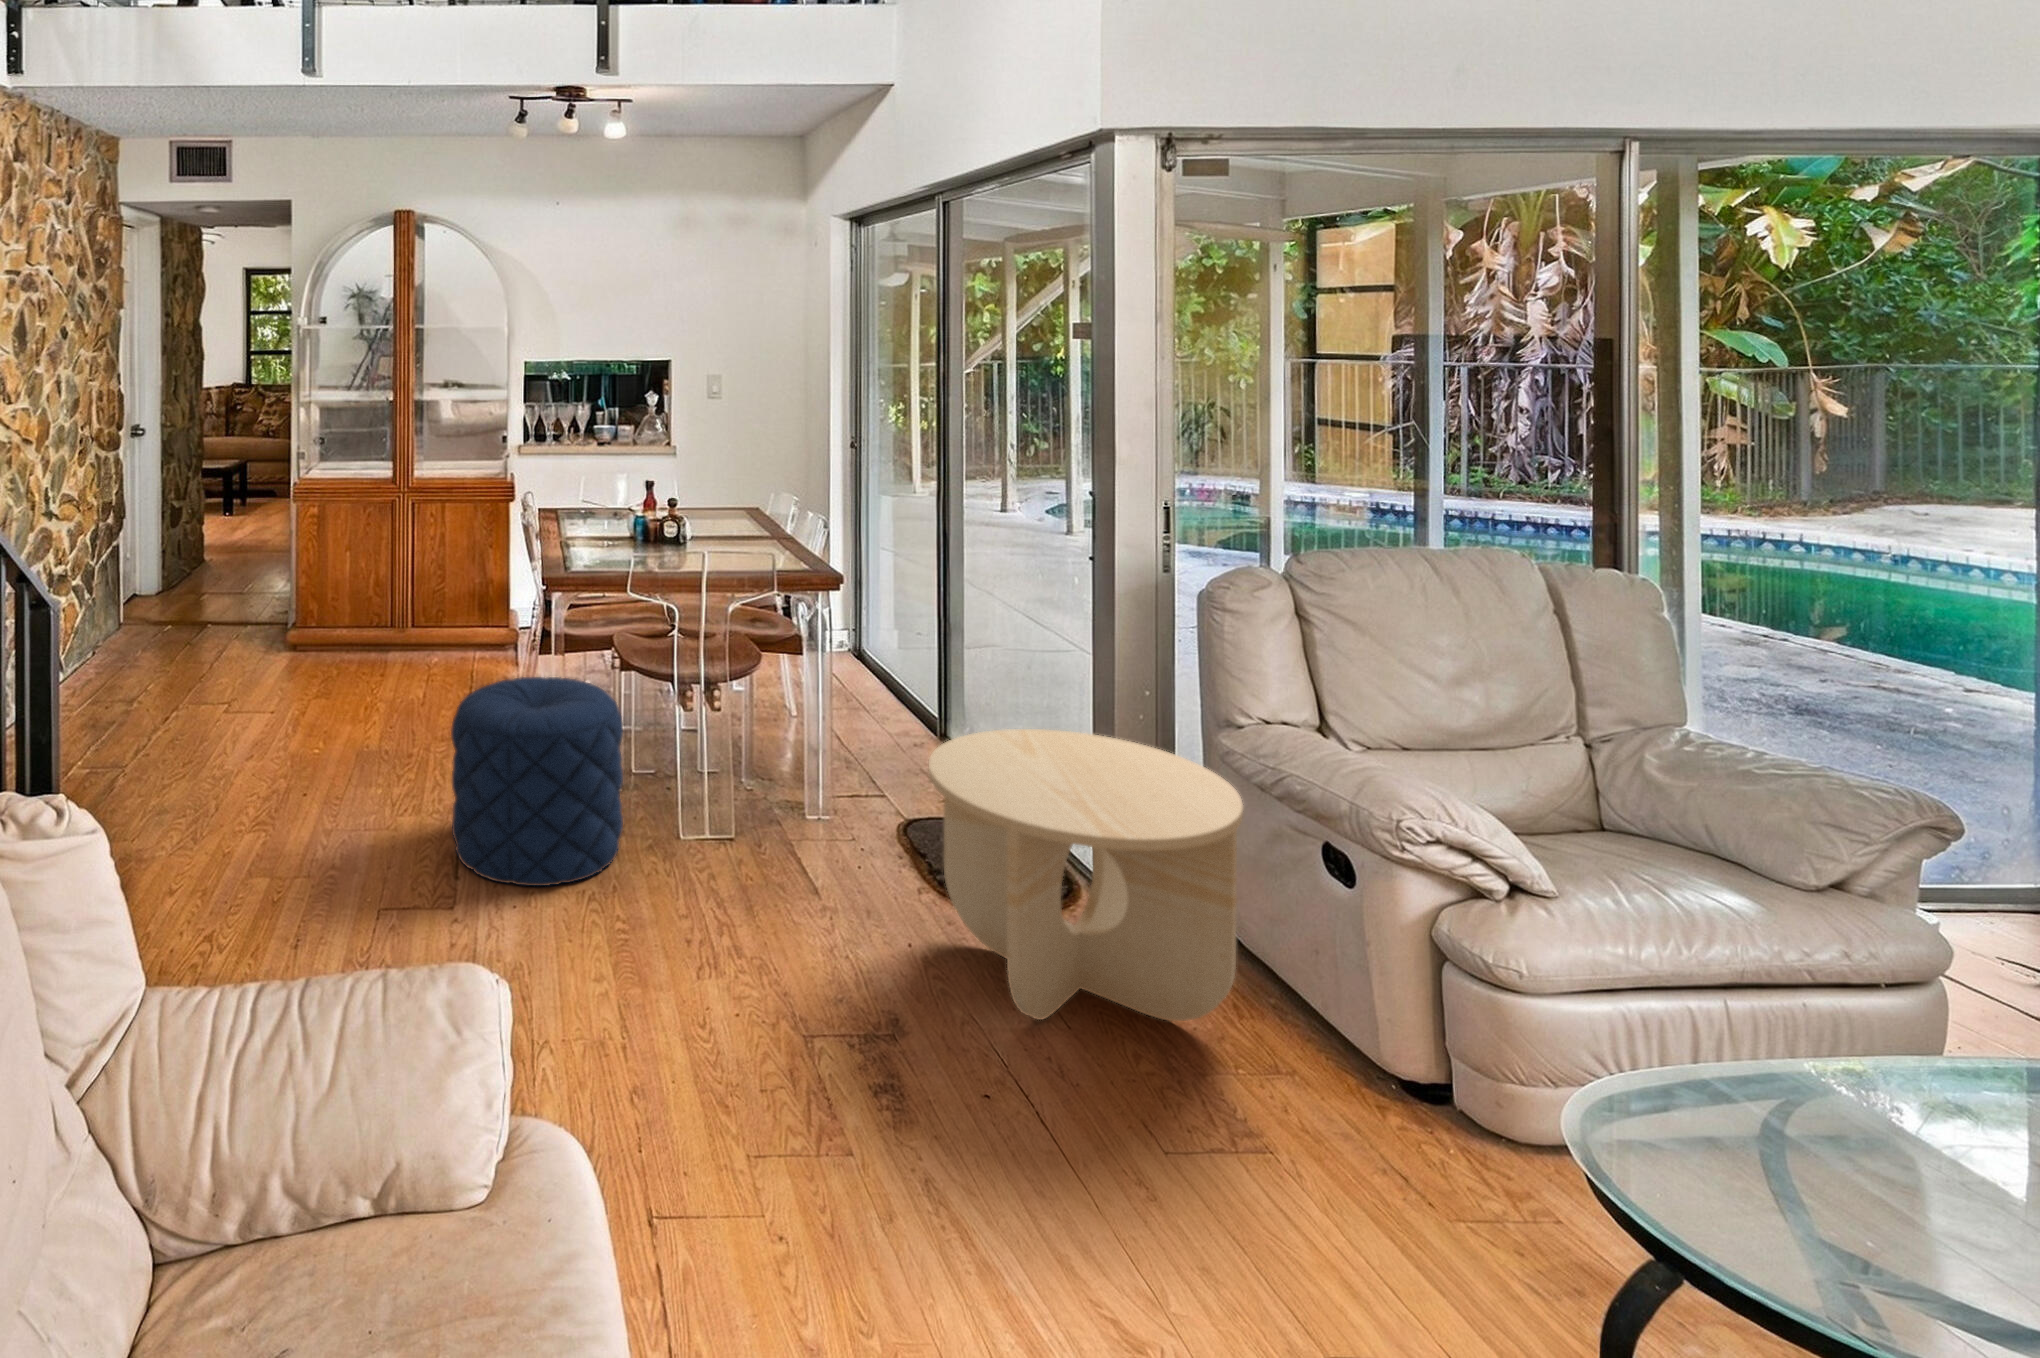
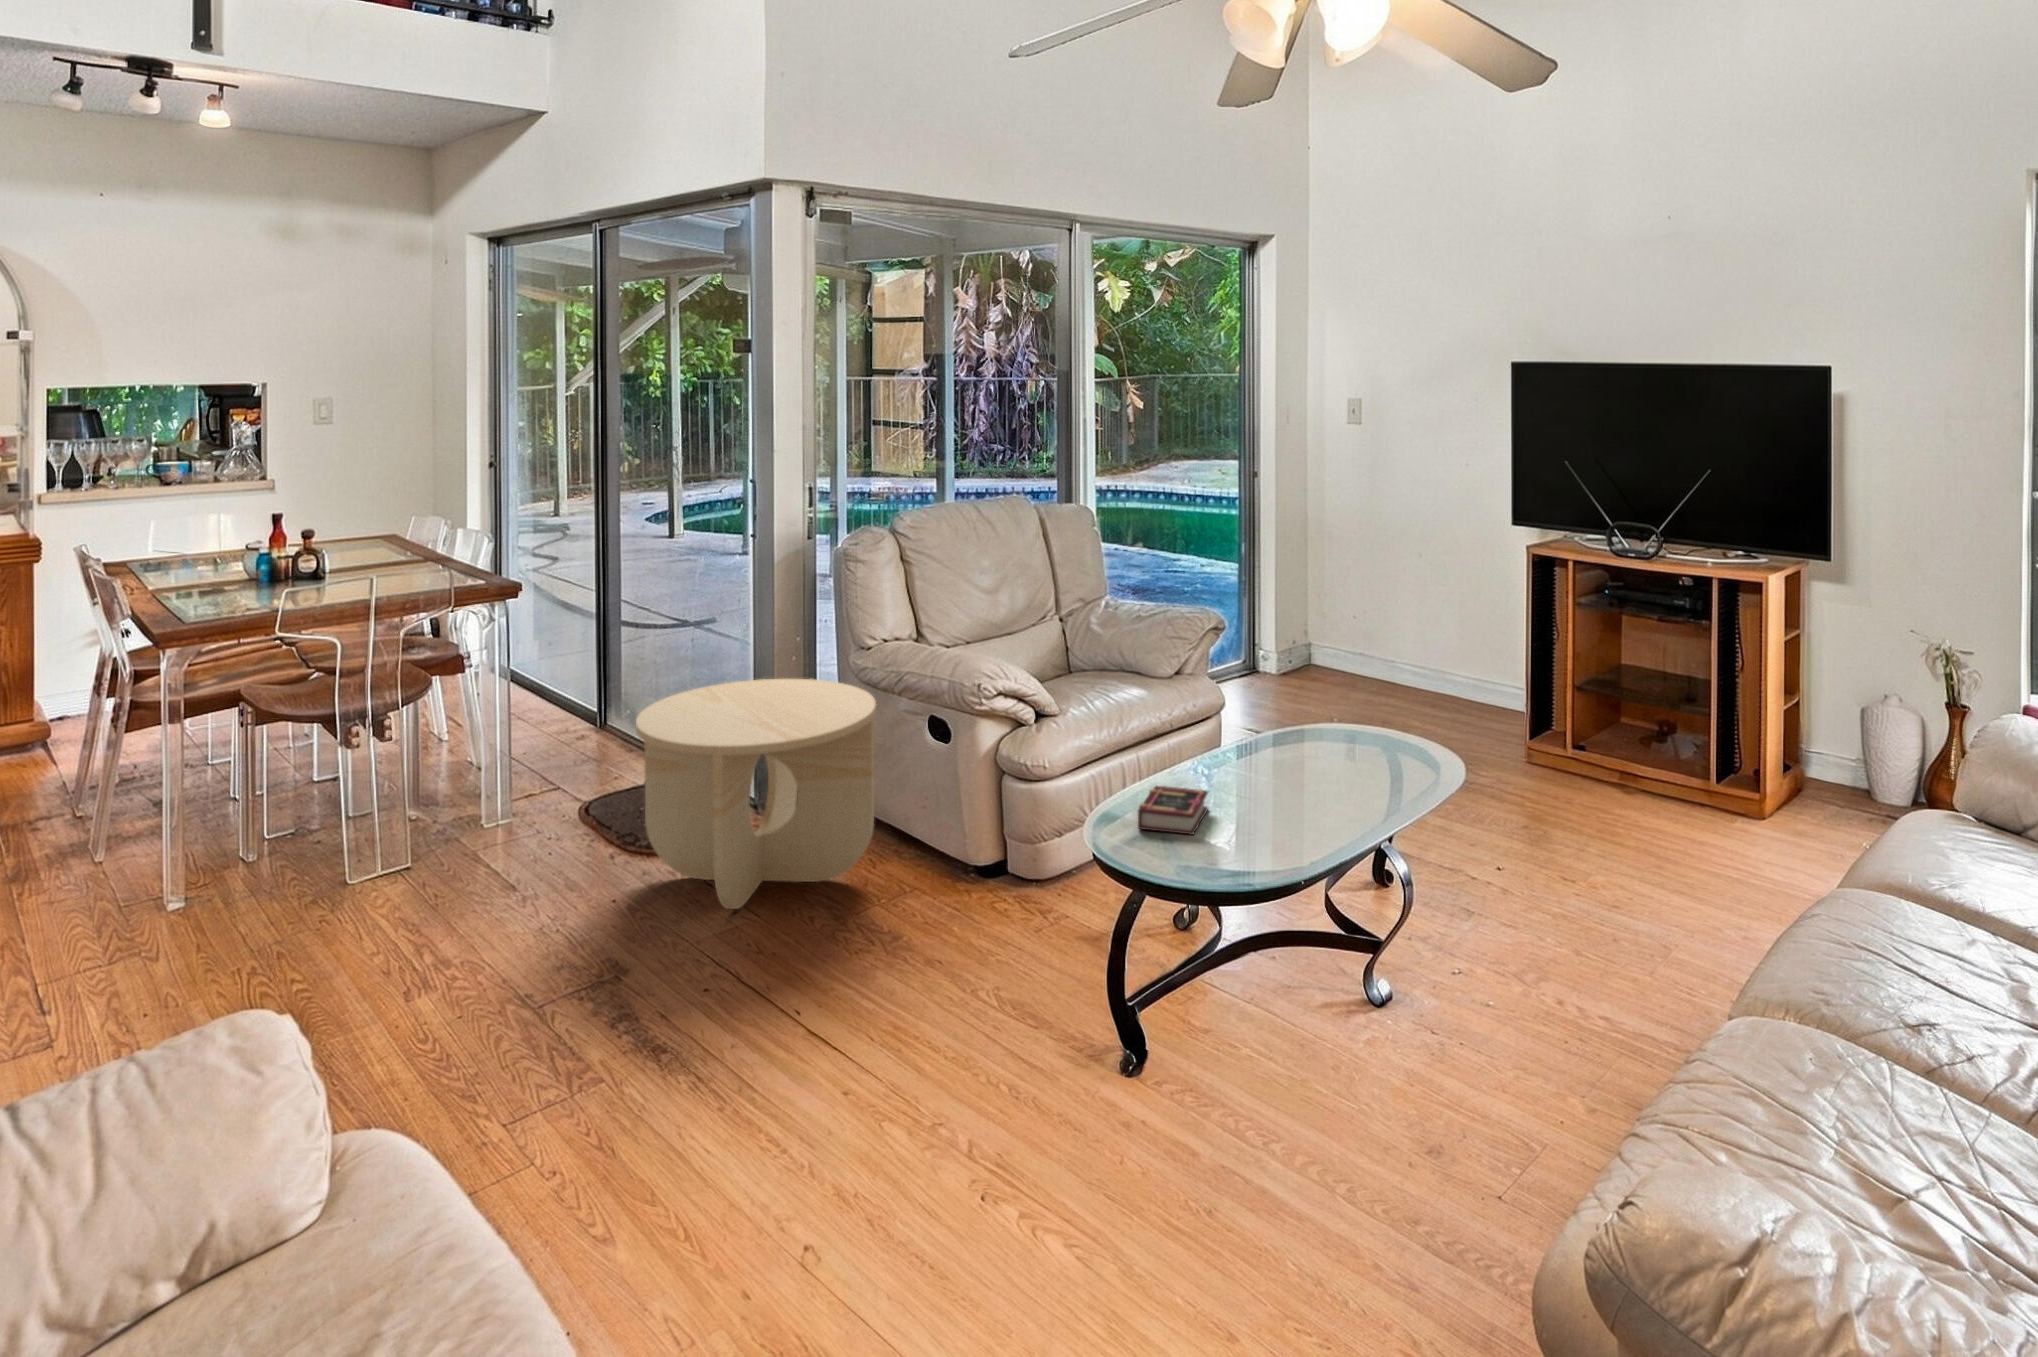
pouf: present [451,677,623,886] -> none [49,736,290,980]
book: none [1741,1133,1937,1286] -> present [1138,786,1209,835]

